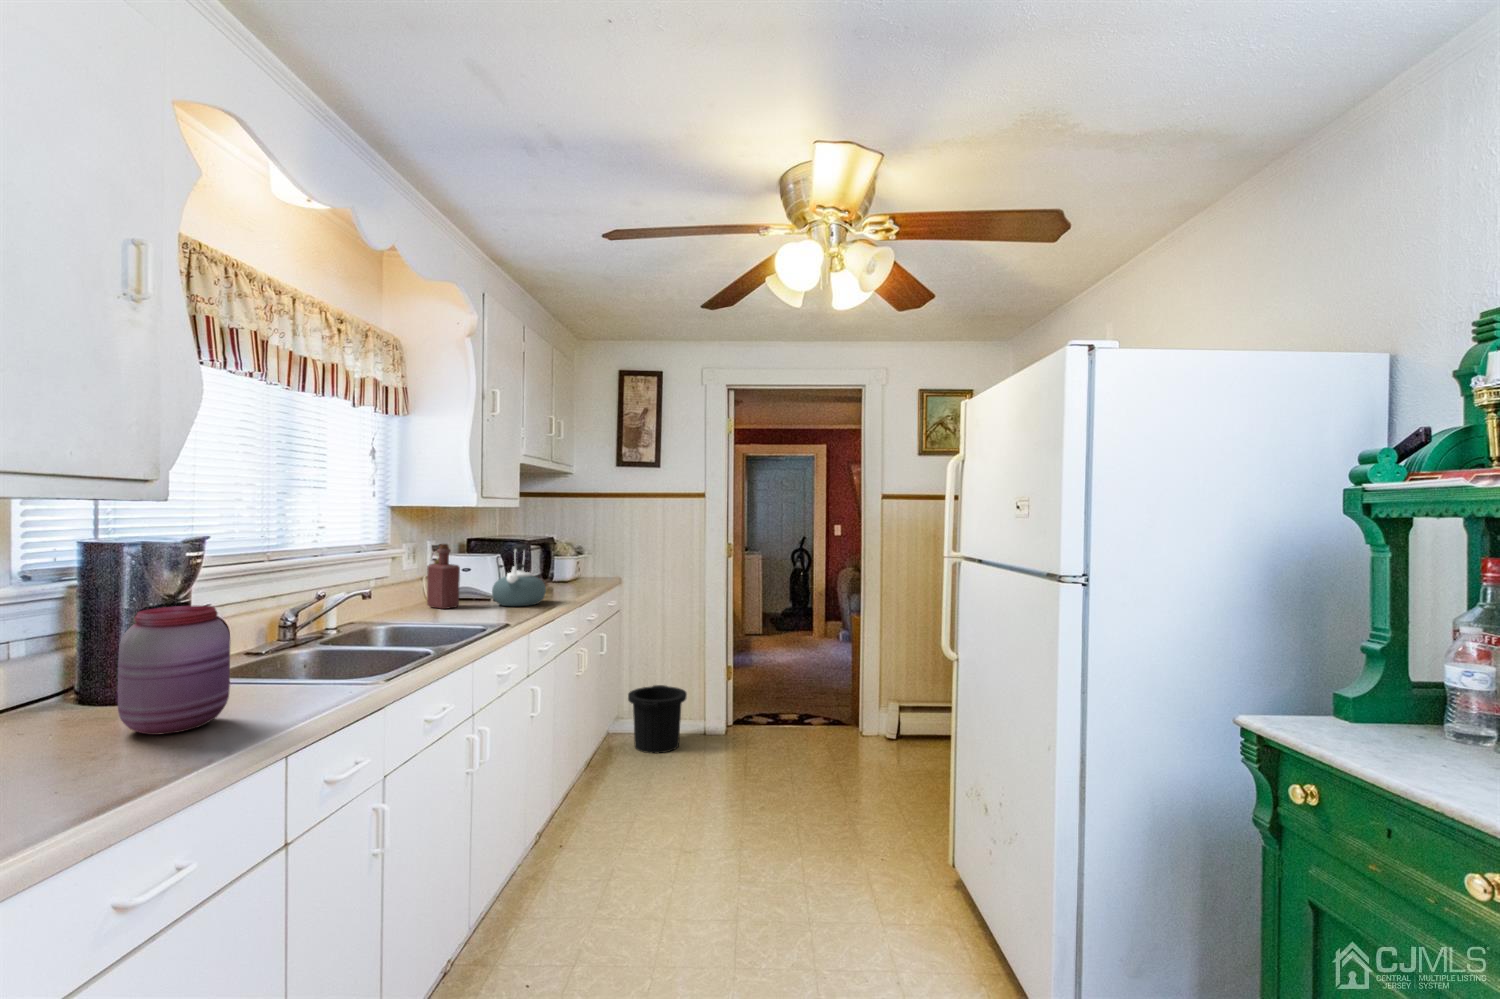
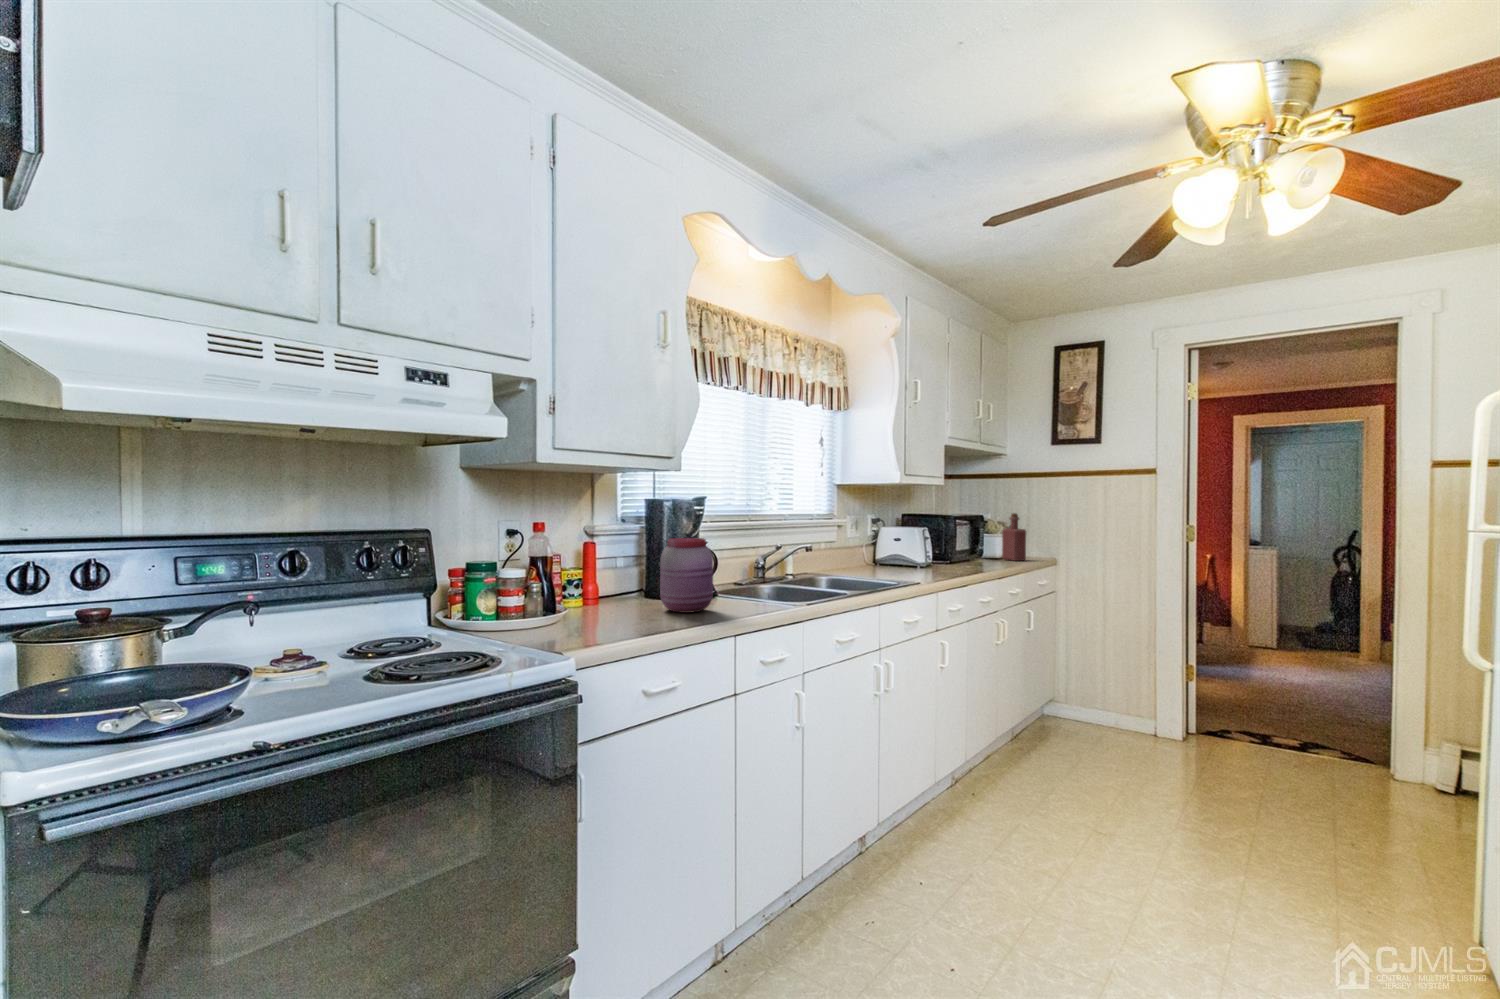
bottle: present [427,544,460,609] -> present [1002,513,1026,561]
kettle: present [492,544,546,606] -> none [916,518,964,573]
trash can: present [628,685,687,753] -> none [1063,674,1130,744]

